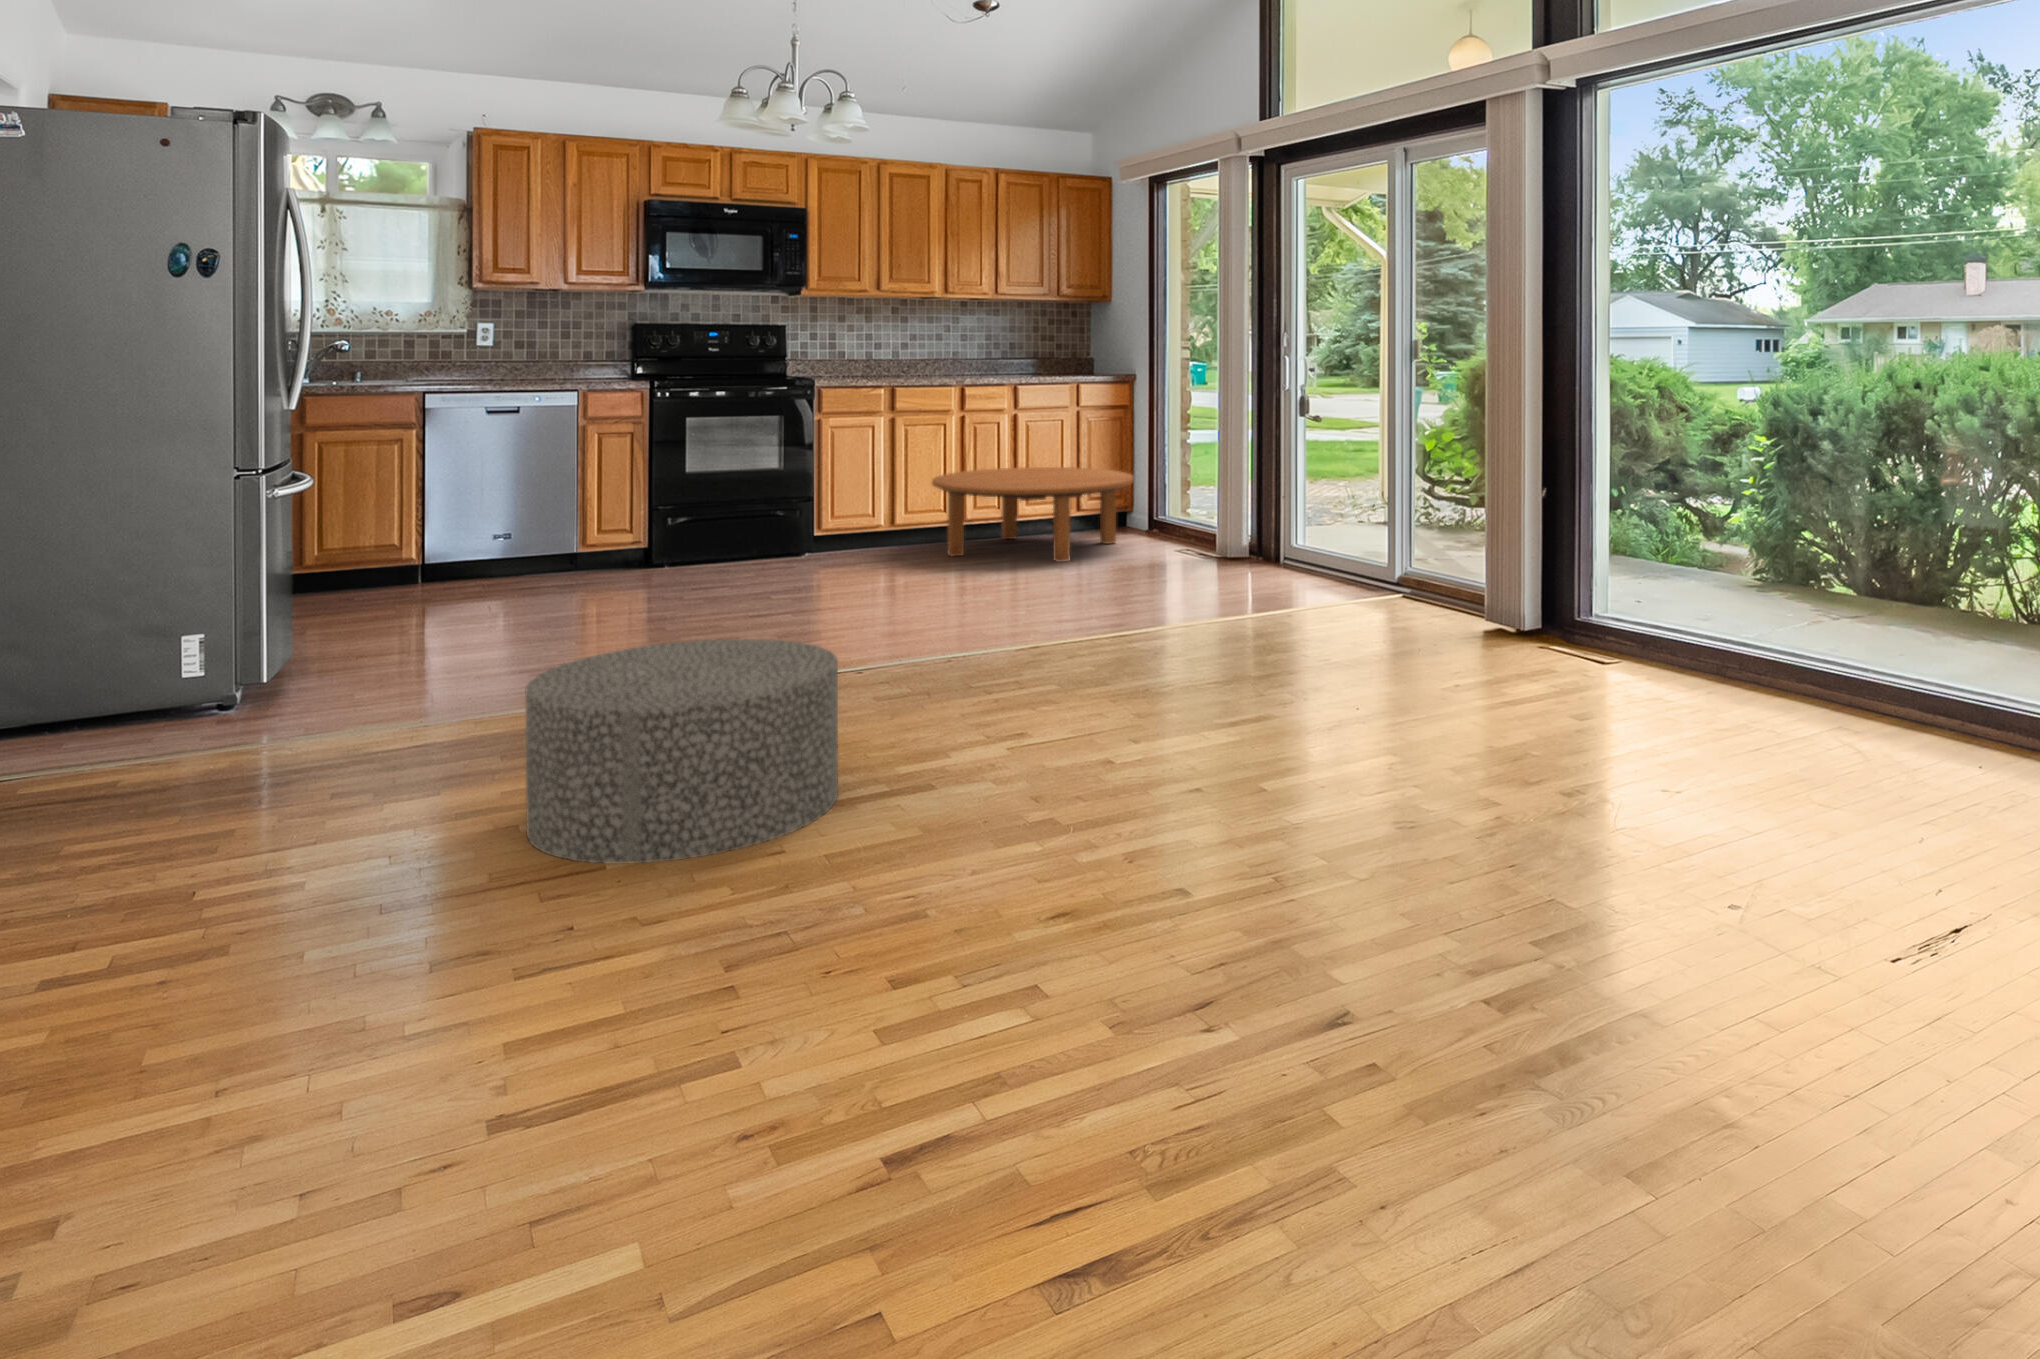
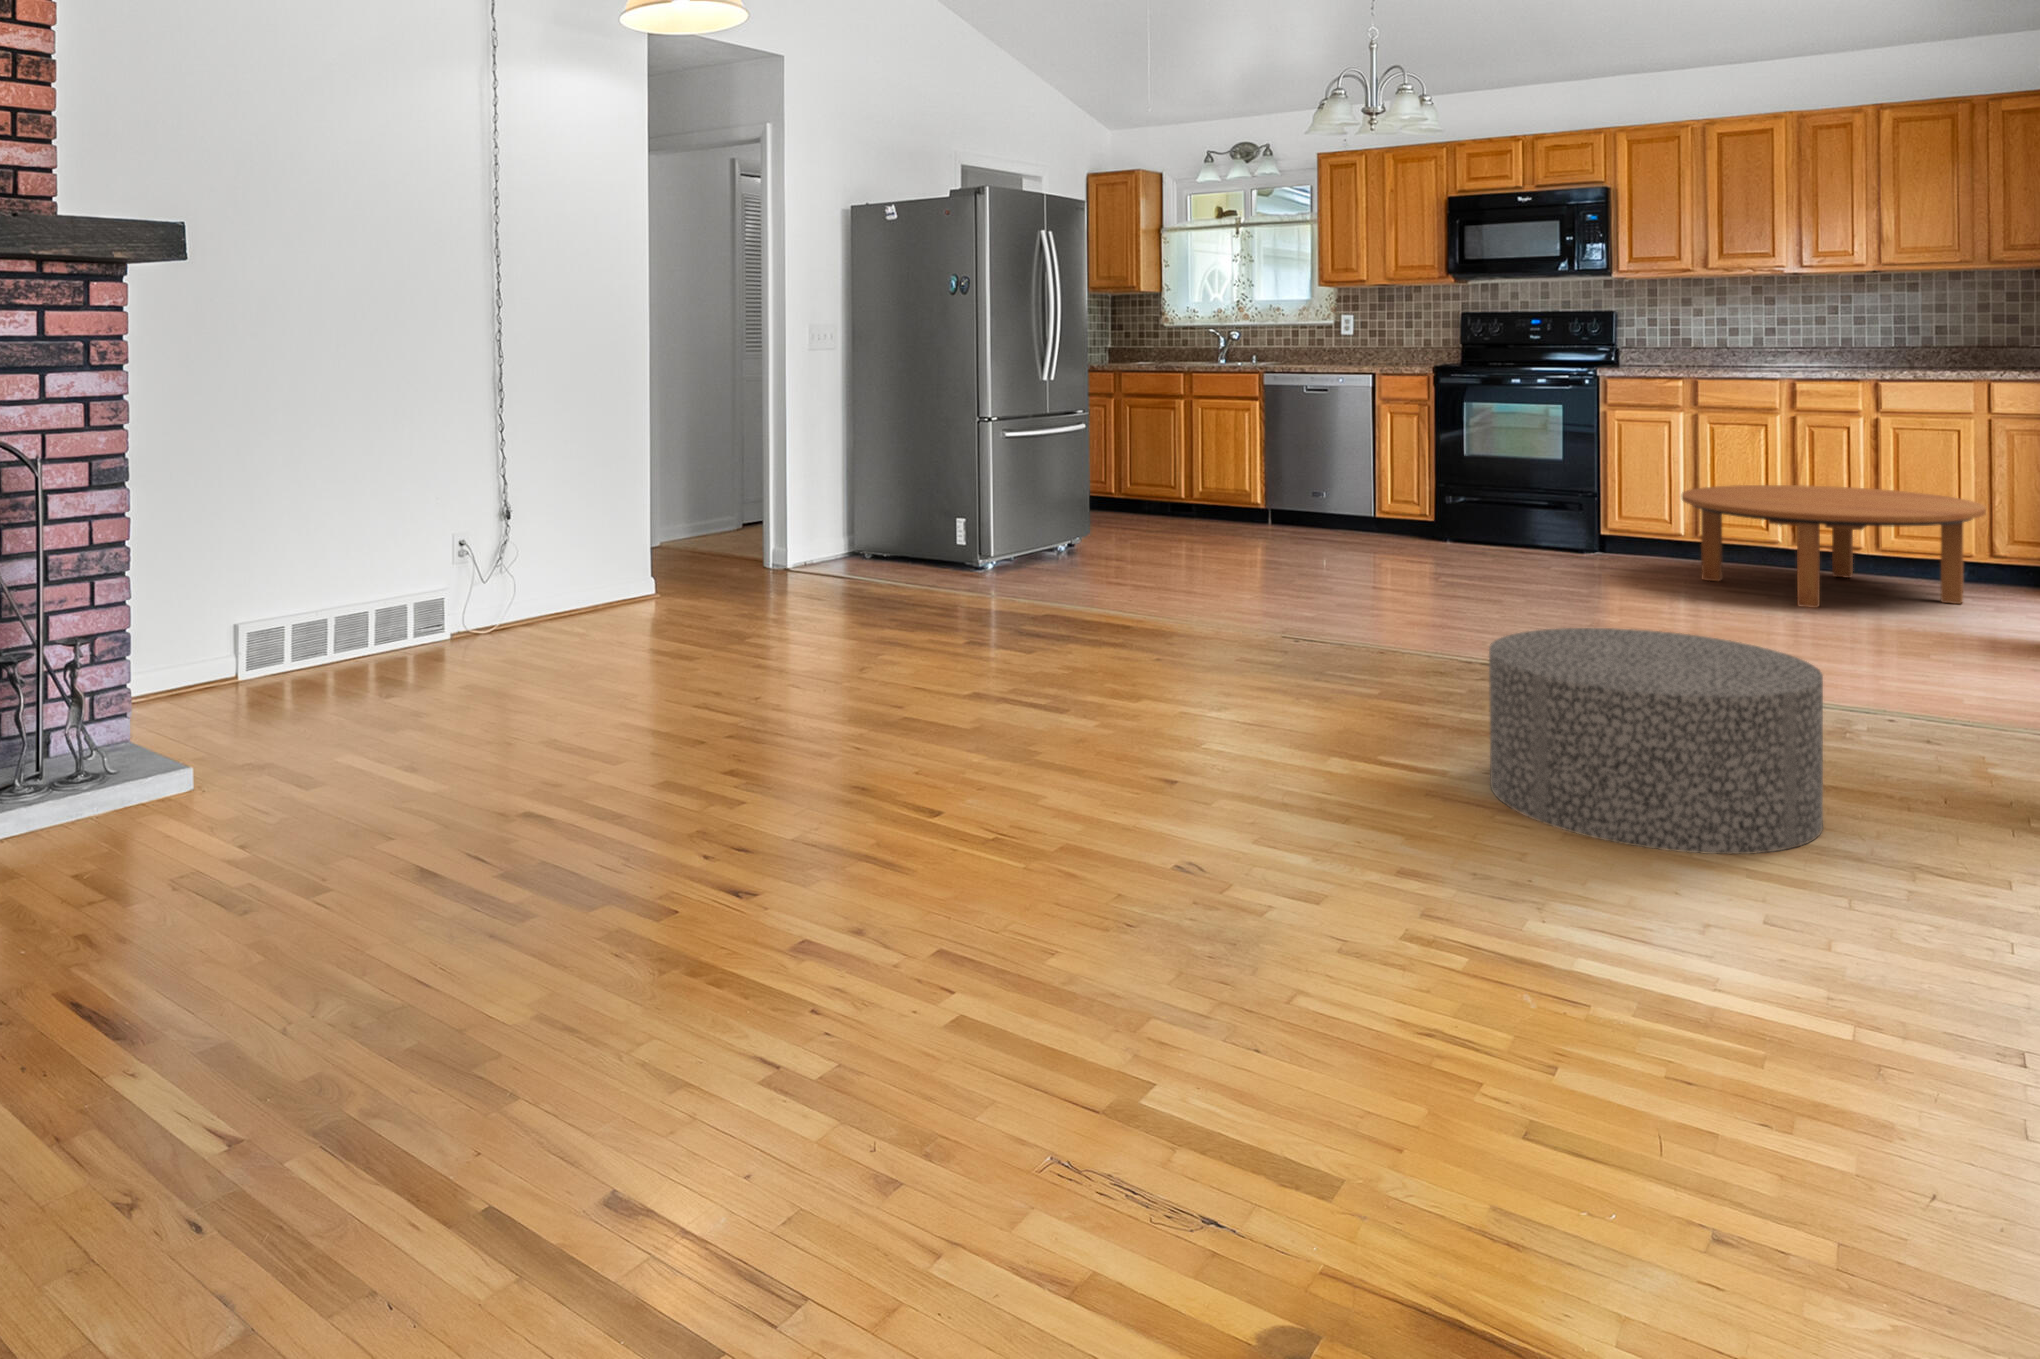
ottoman: present [526,639,838,864] -> present [1489,628,1823,854]

